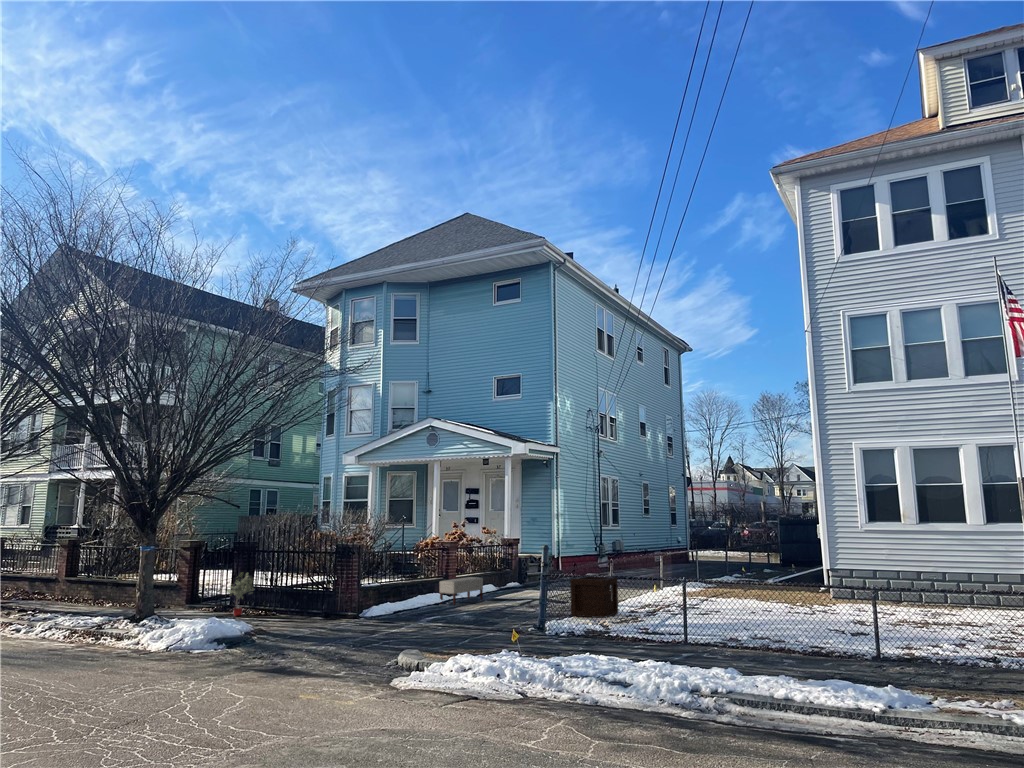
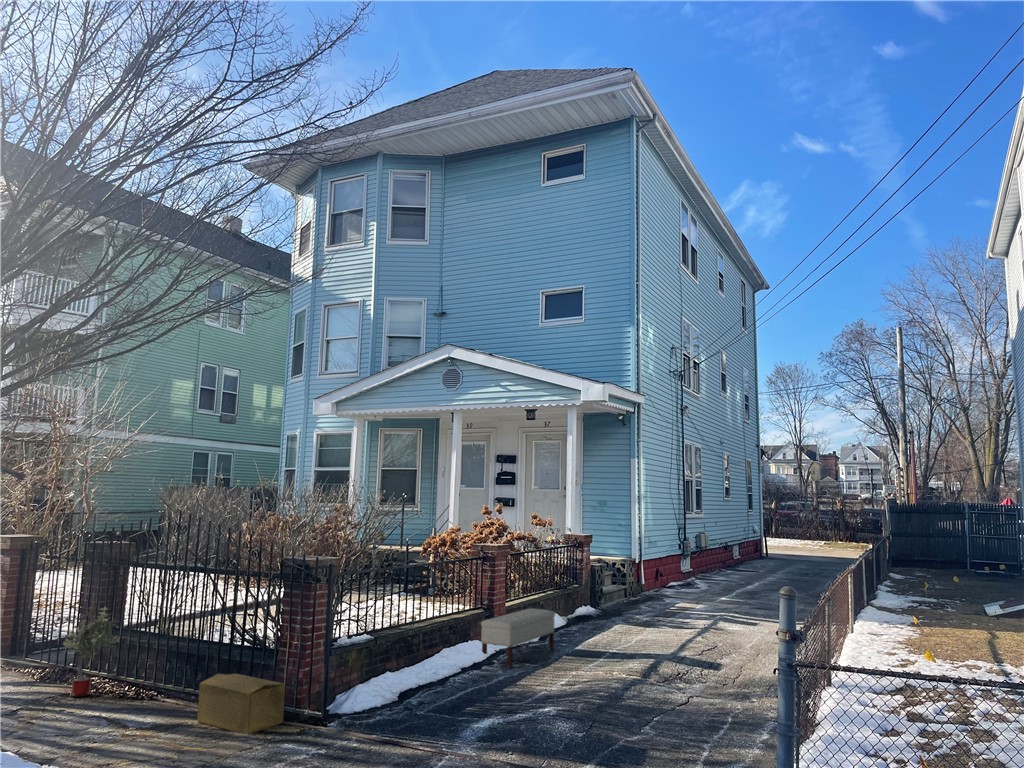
wooden crate: present [570,576,618,618] -> none [812,643,910,757]
cardboard box: none [299,599,339,622] -> present [197,674,285,734]

